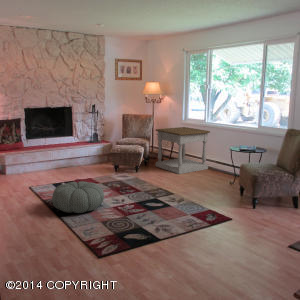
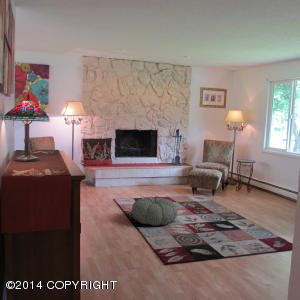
side table: present [156,127,210,174] -> none [233,155,291,201]

